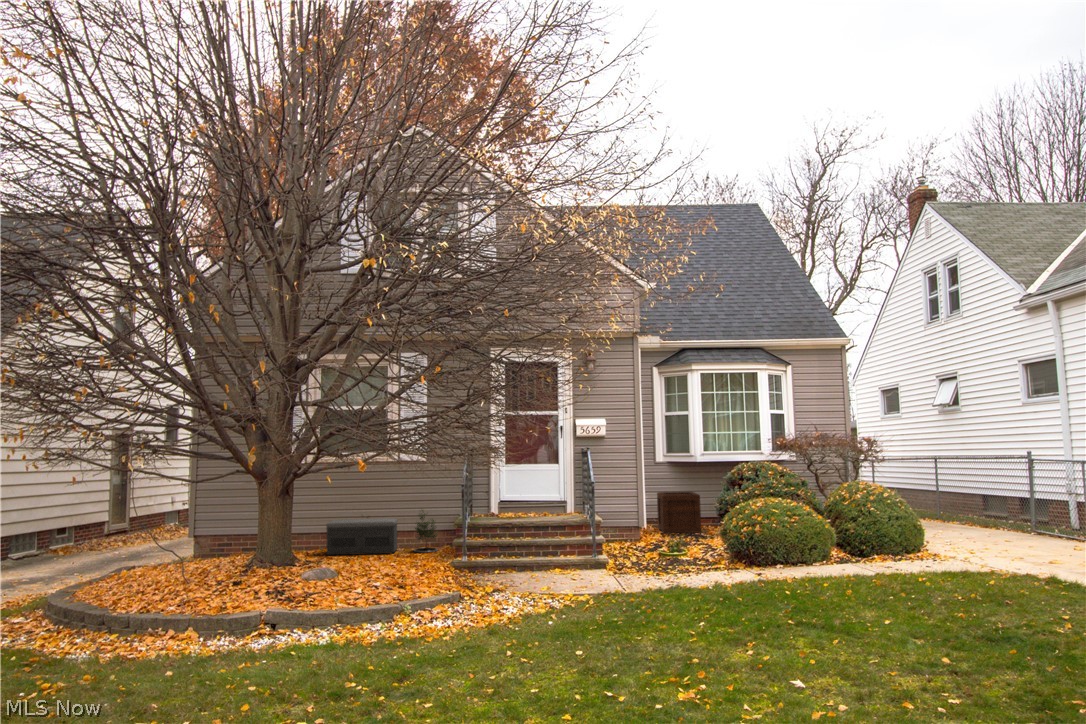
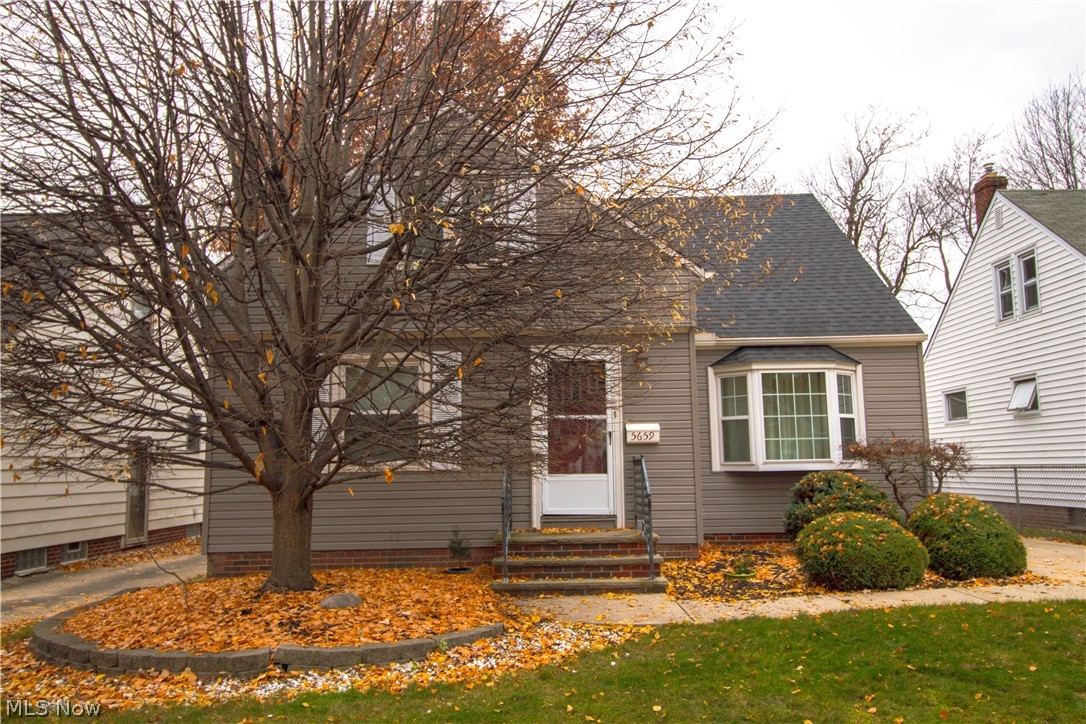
wooden crate: present [657,492,701,533] -> none [712,505,764,551]
storage bench: present [326,518,398,555] -> none [350,535,429,576]

